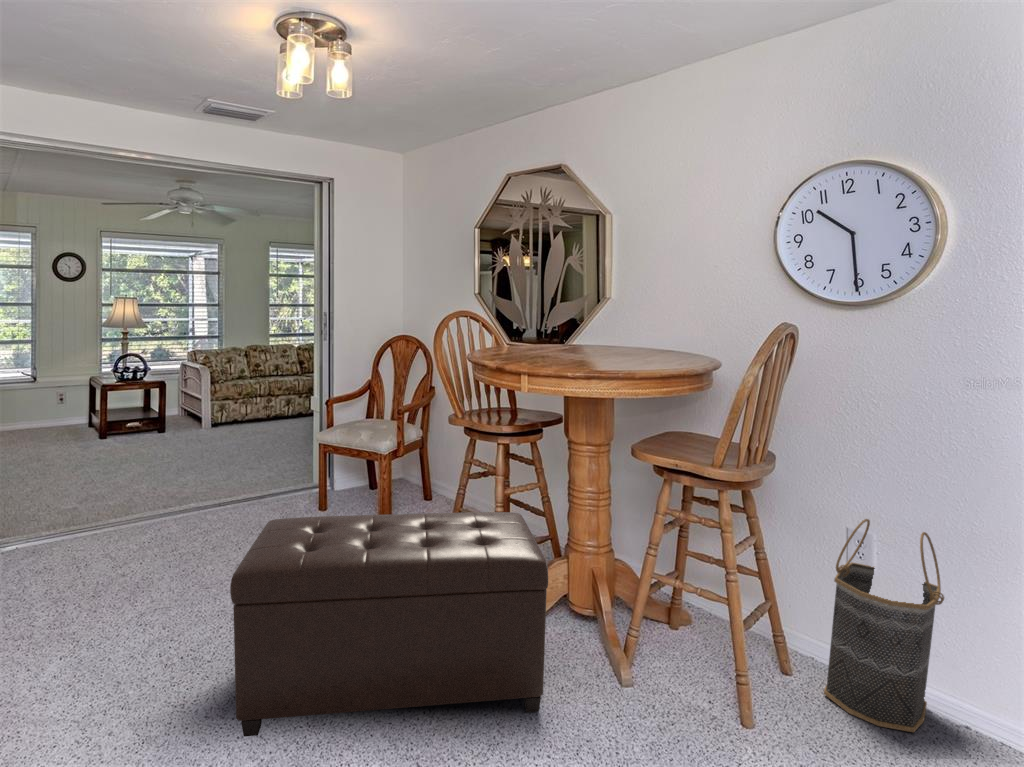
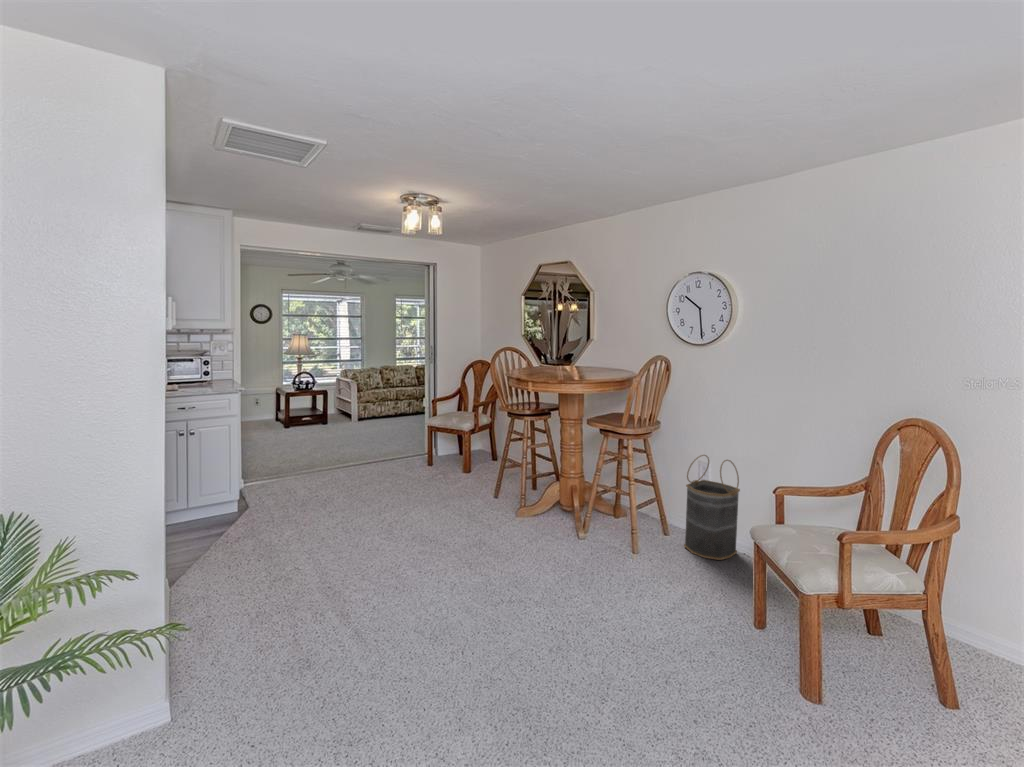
ottoman: present [230,512,548,737] -> none [393,453,537,545]

